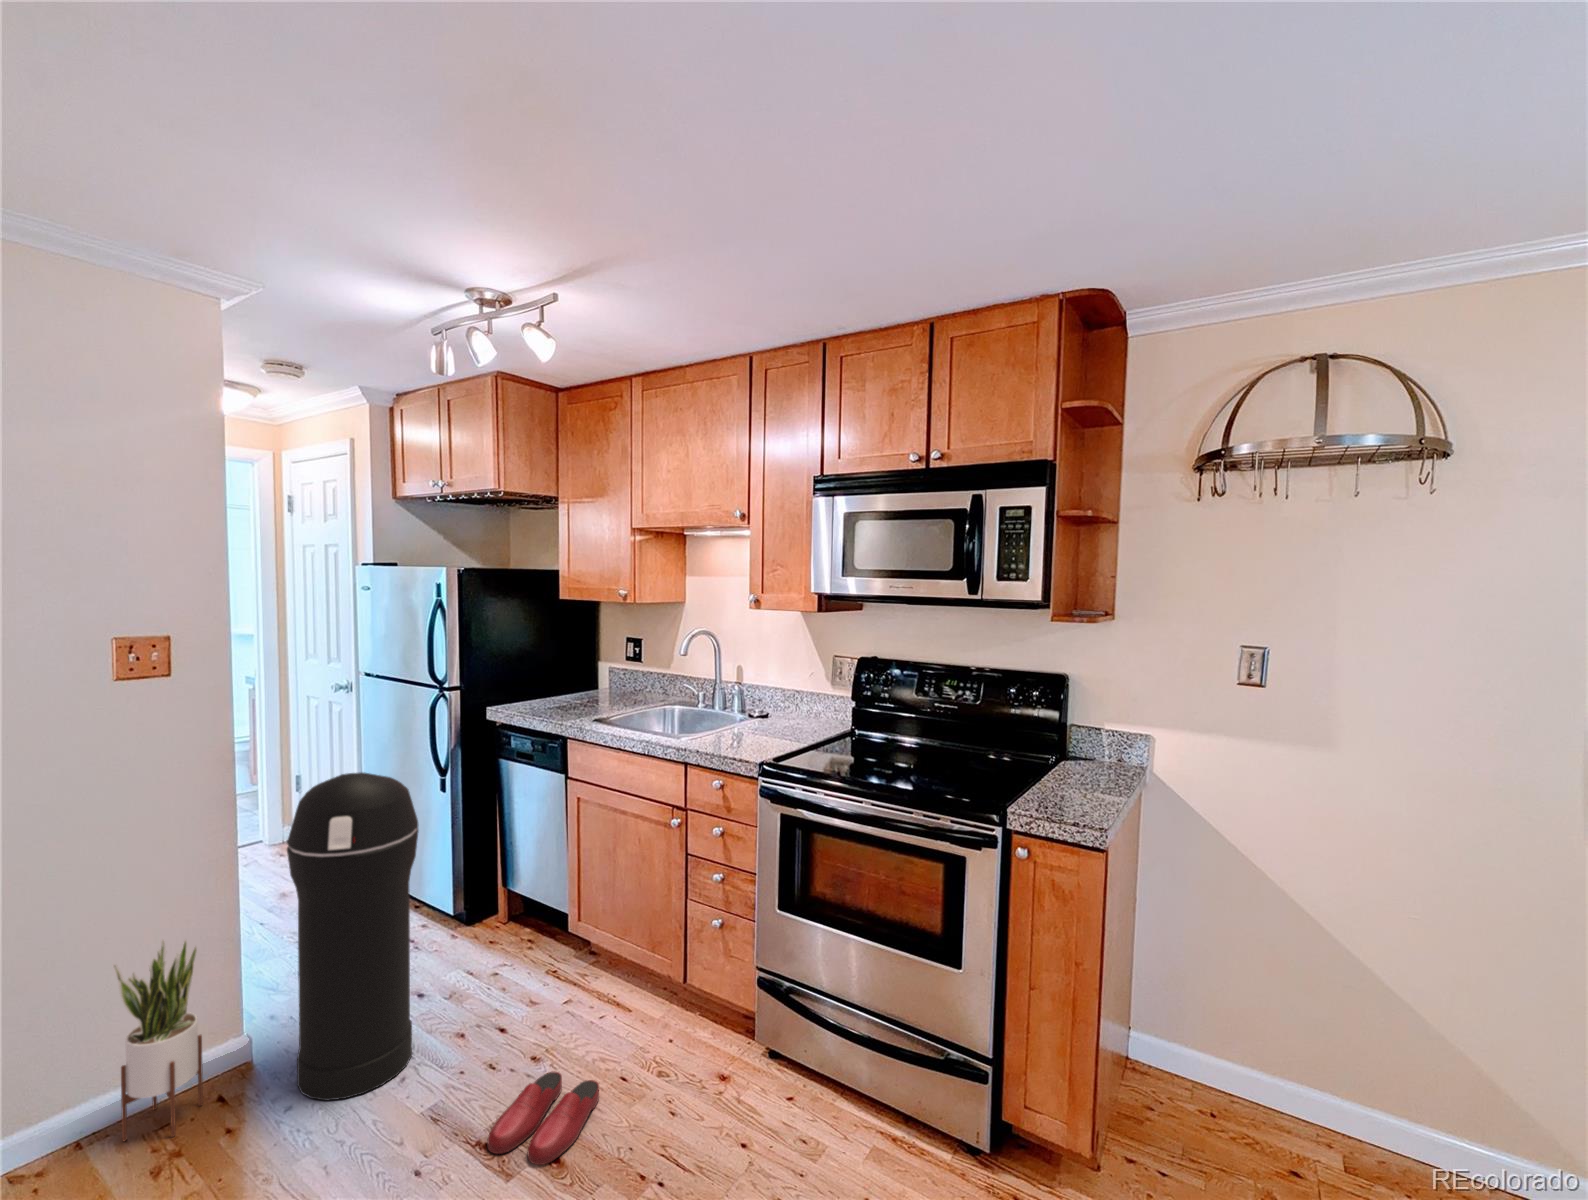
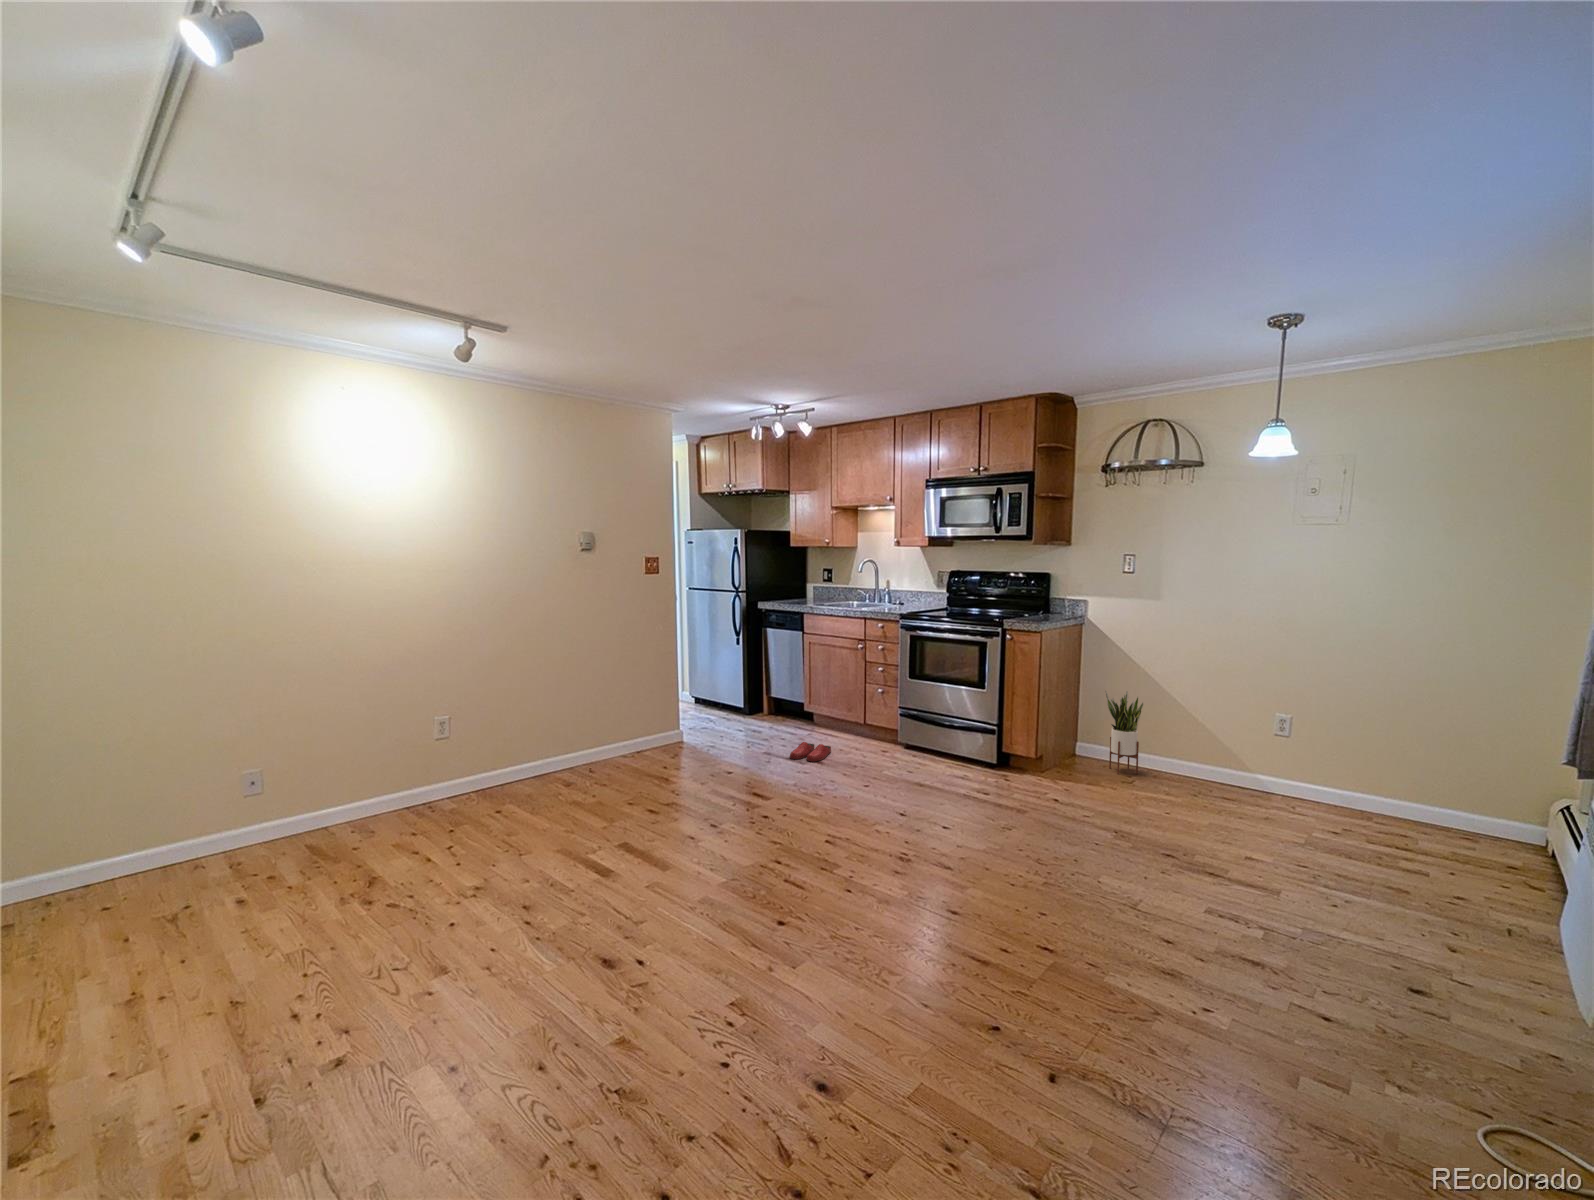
trash can: present [287,772,418,1100] -> none [701,614,749,747]
potted plant: present [113,940,203,1141] -> present [1105,690,1143,774]

